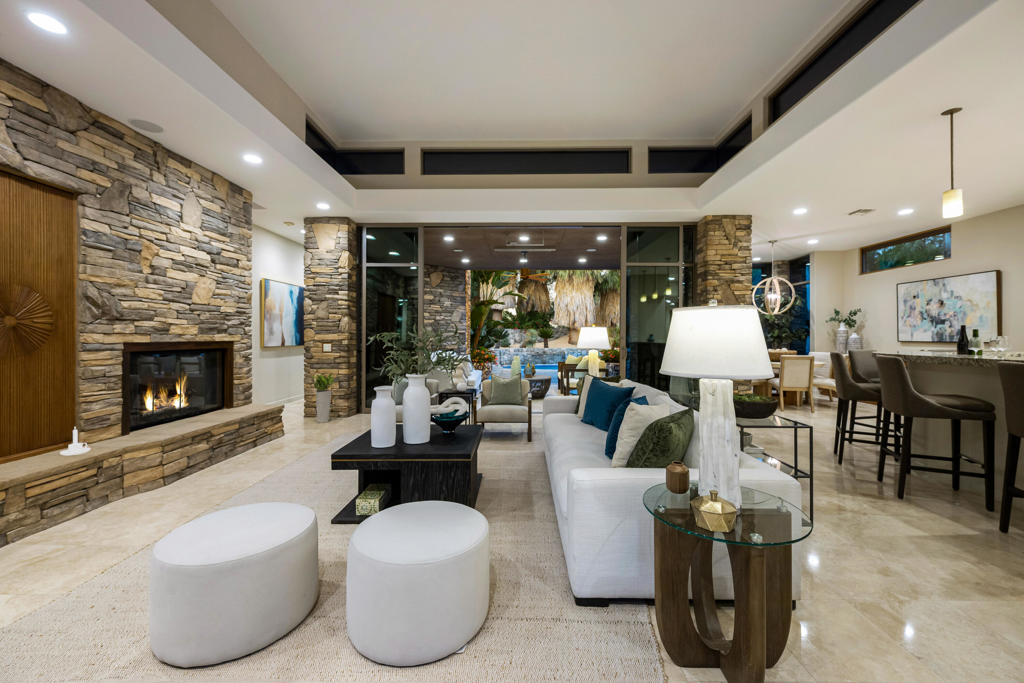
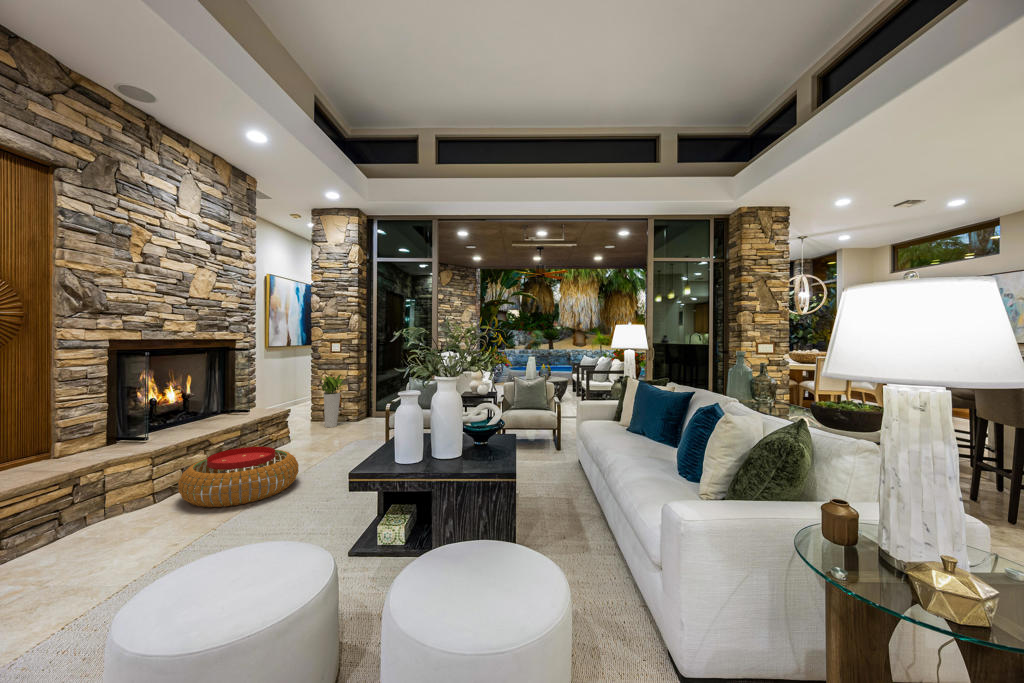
candle holder: present [60,427,90,455] -> none [28,436,65,471]
pouf: none [186,437,291,488] -> present [178,447,299,507]

